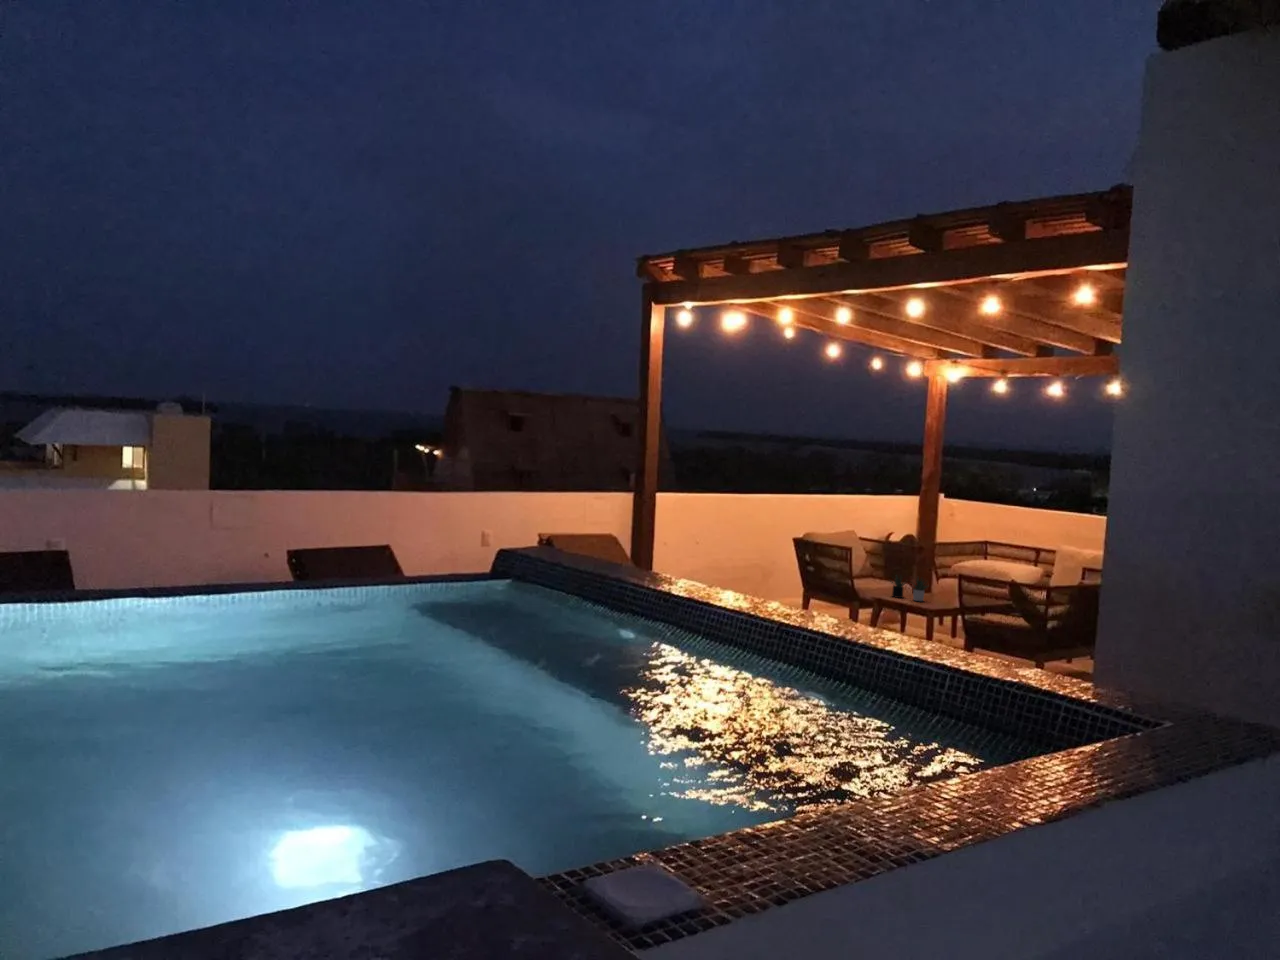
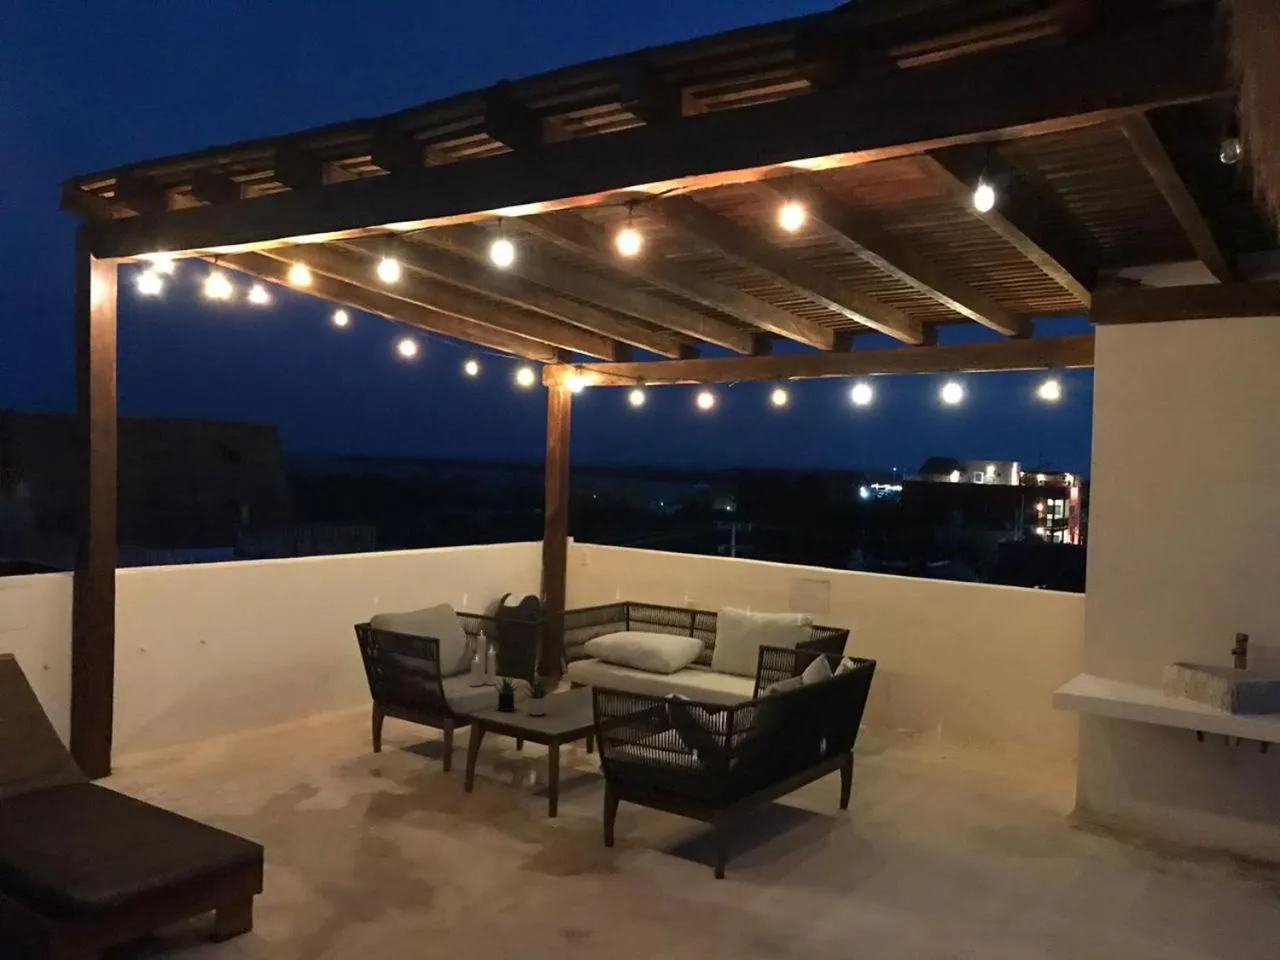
candle: none [871,545,889,585] -> present [470,636,496,686]

